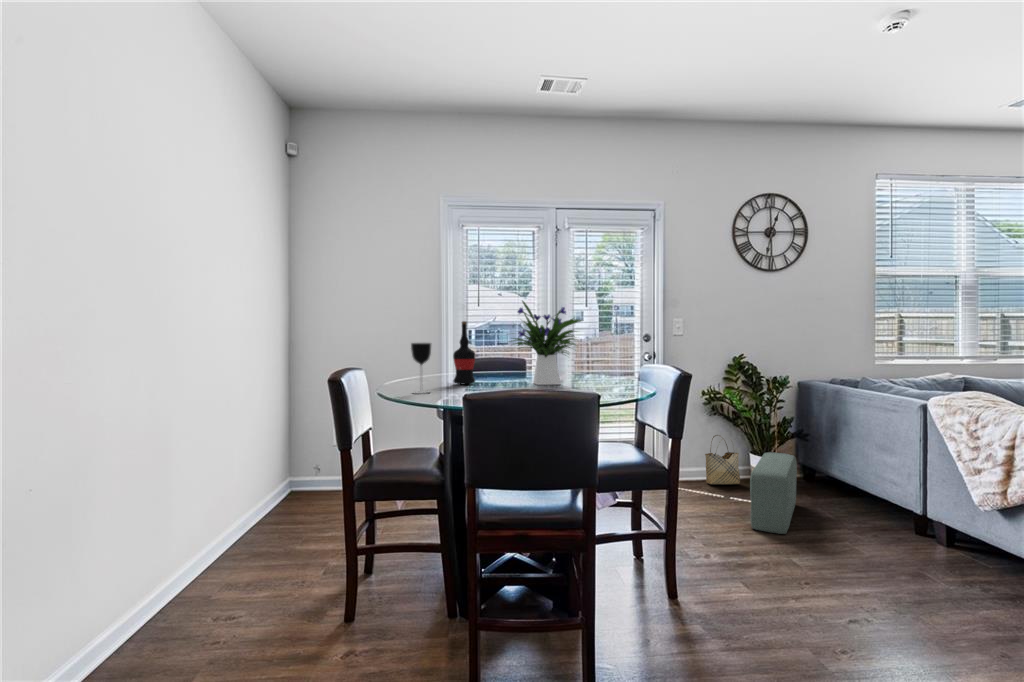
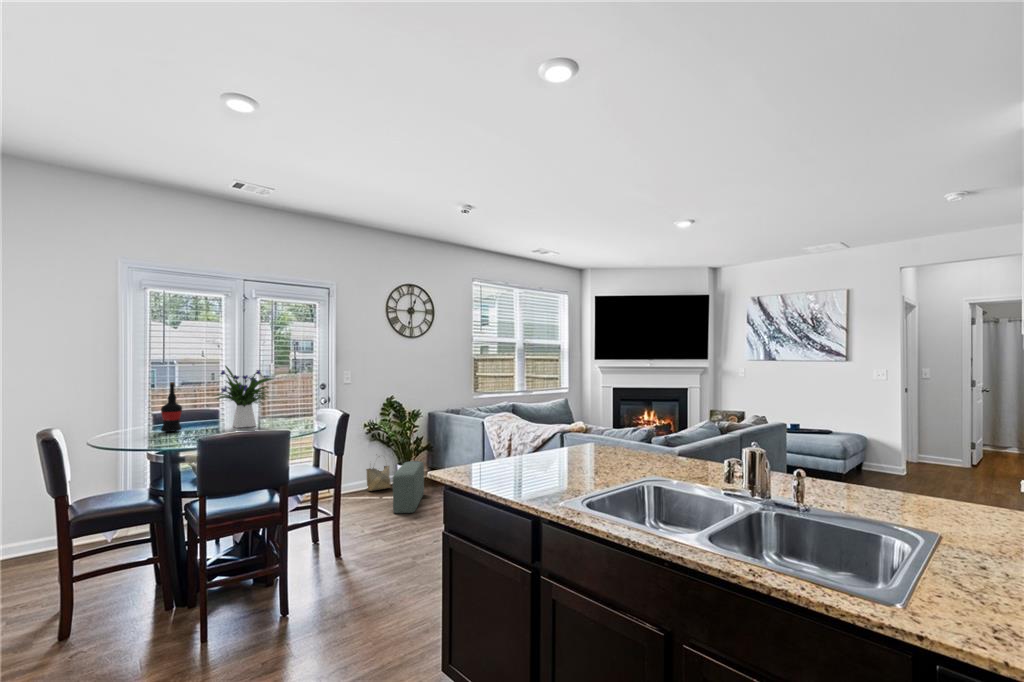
wine glass: present [411,343,431,394] -> none [131,402,150,442]

